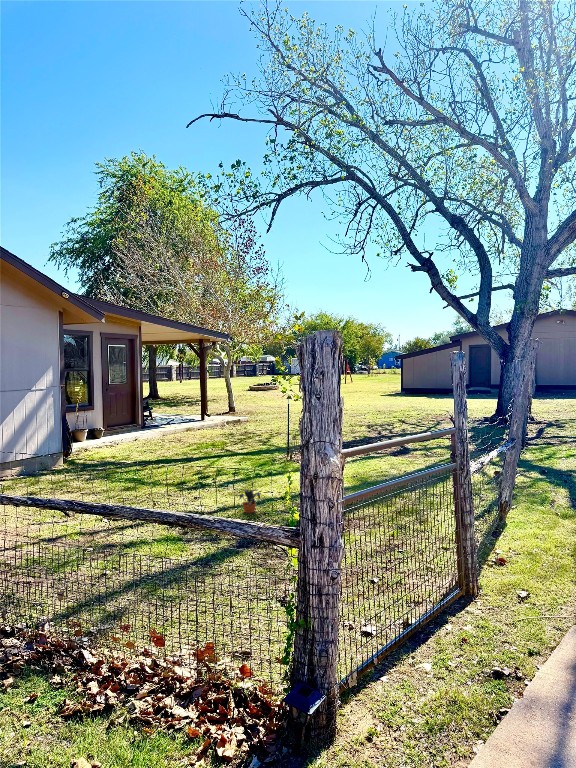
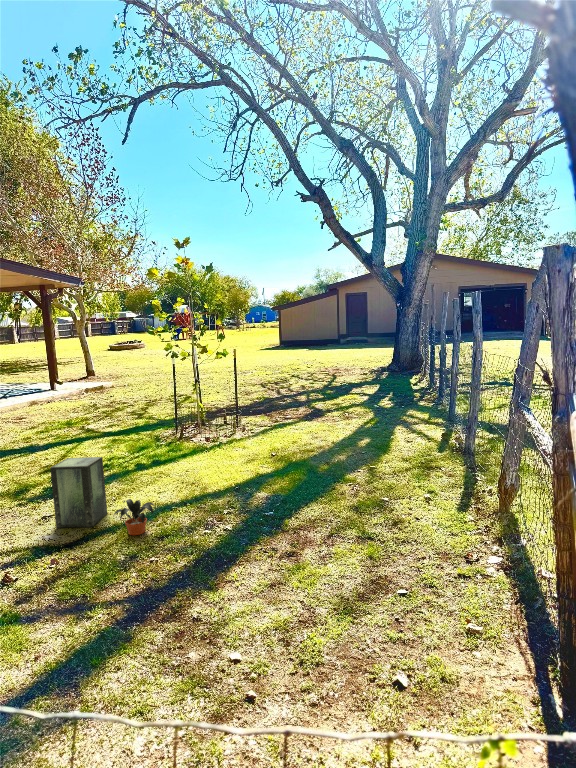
storage box: none [199,460,233,506] -> present [50,457,107,528]

